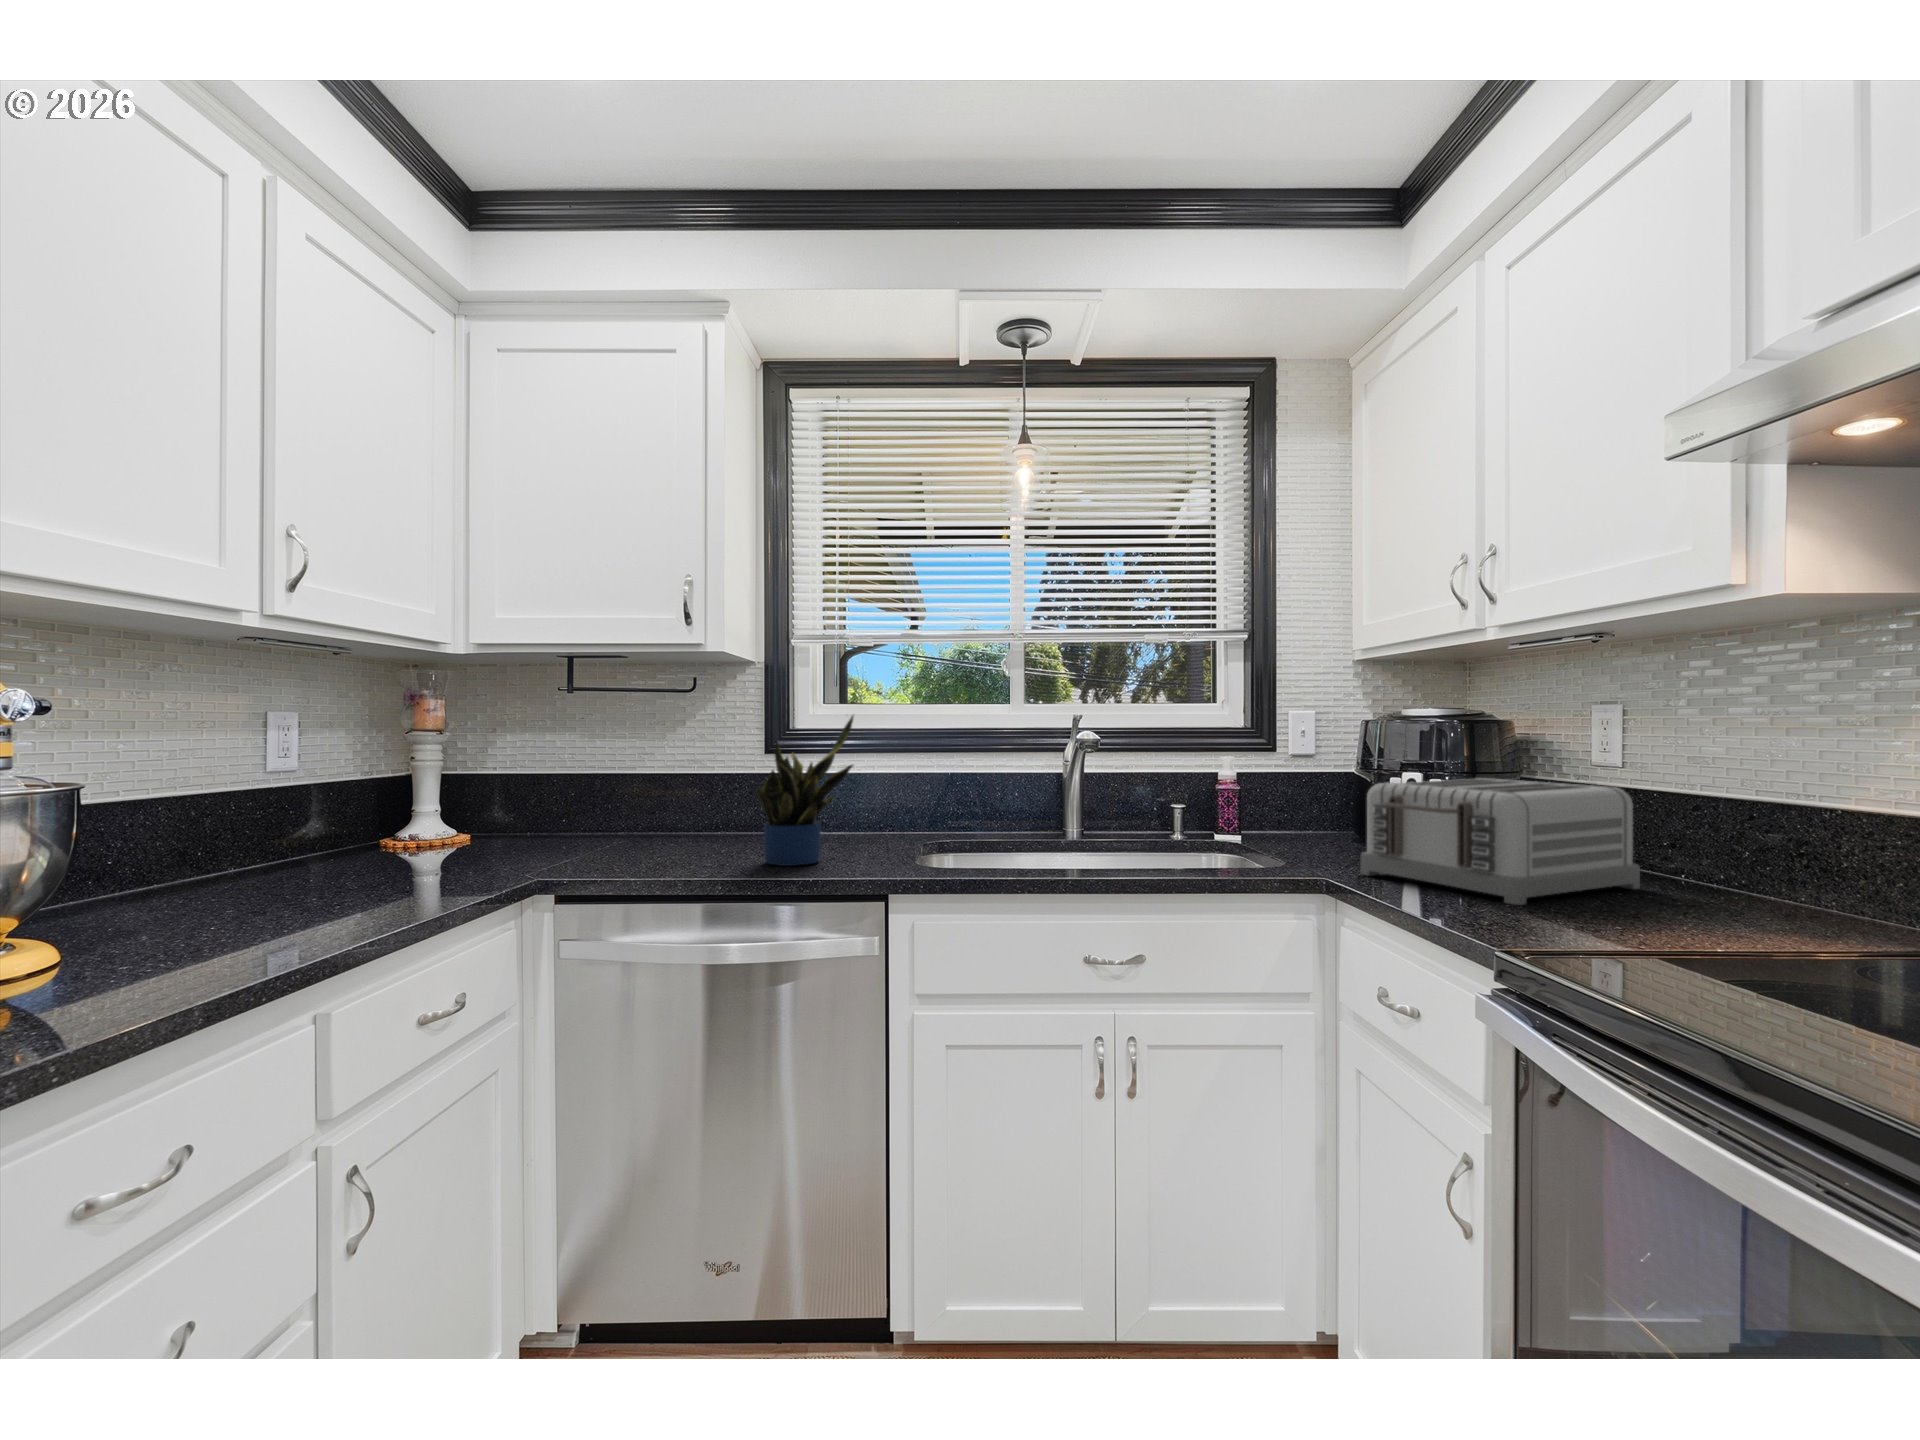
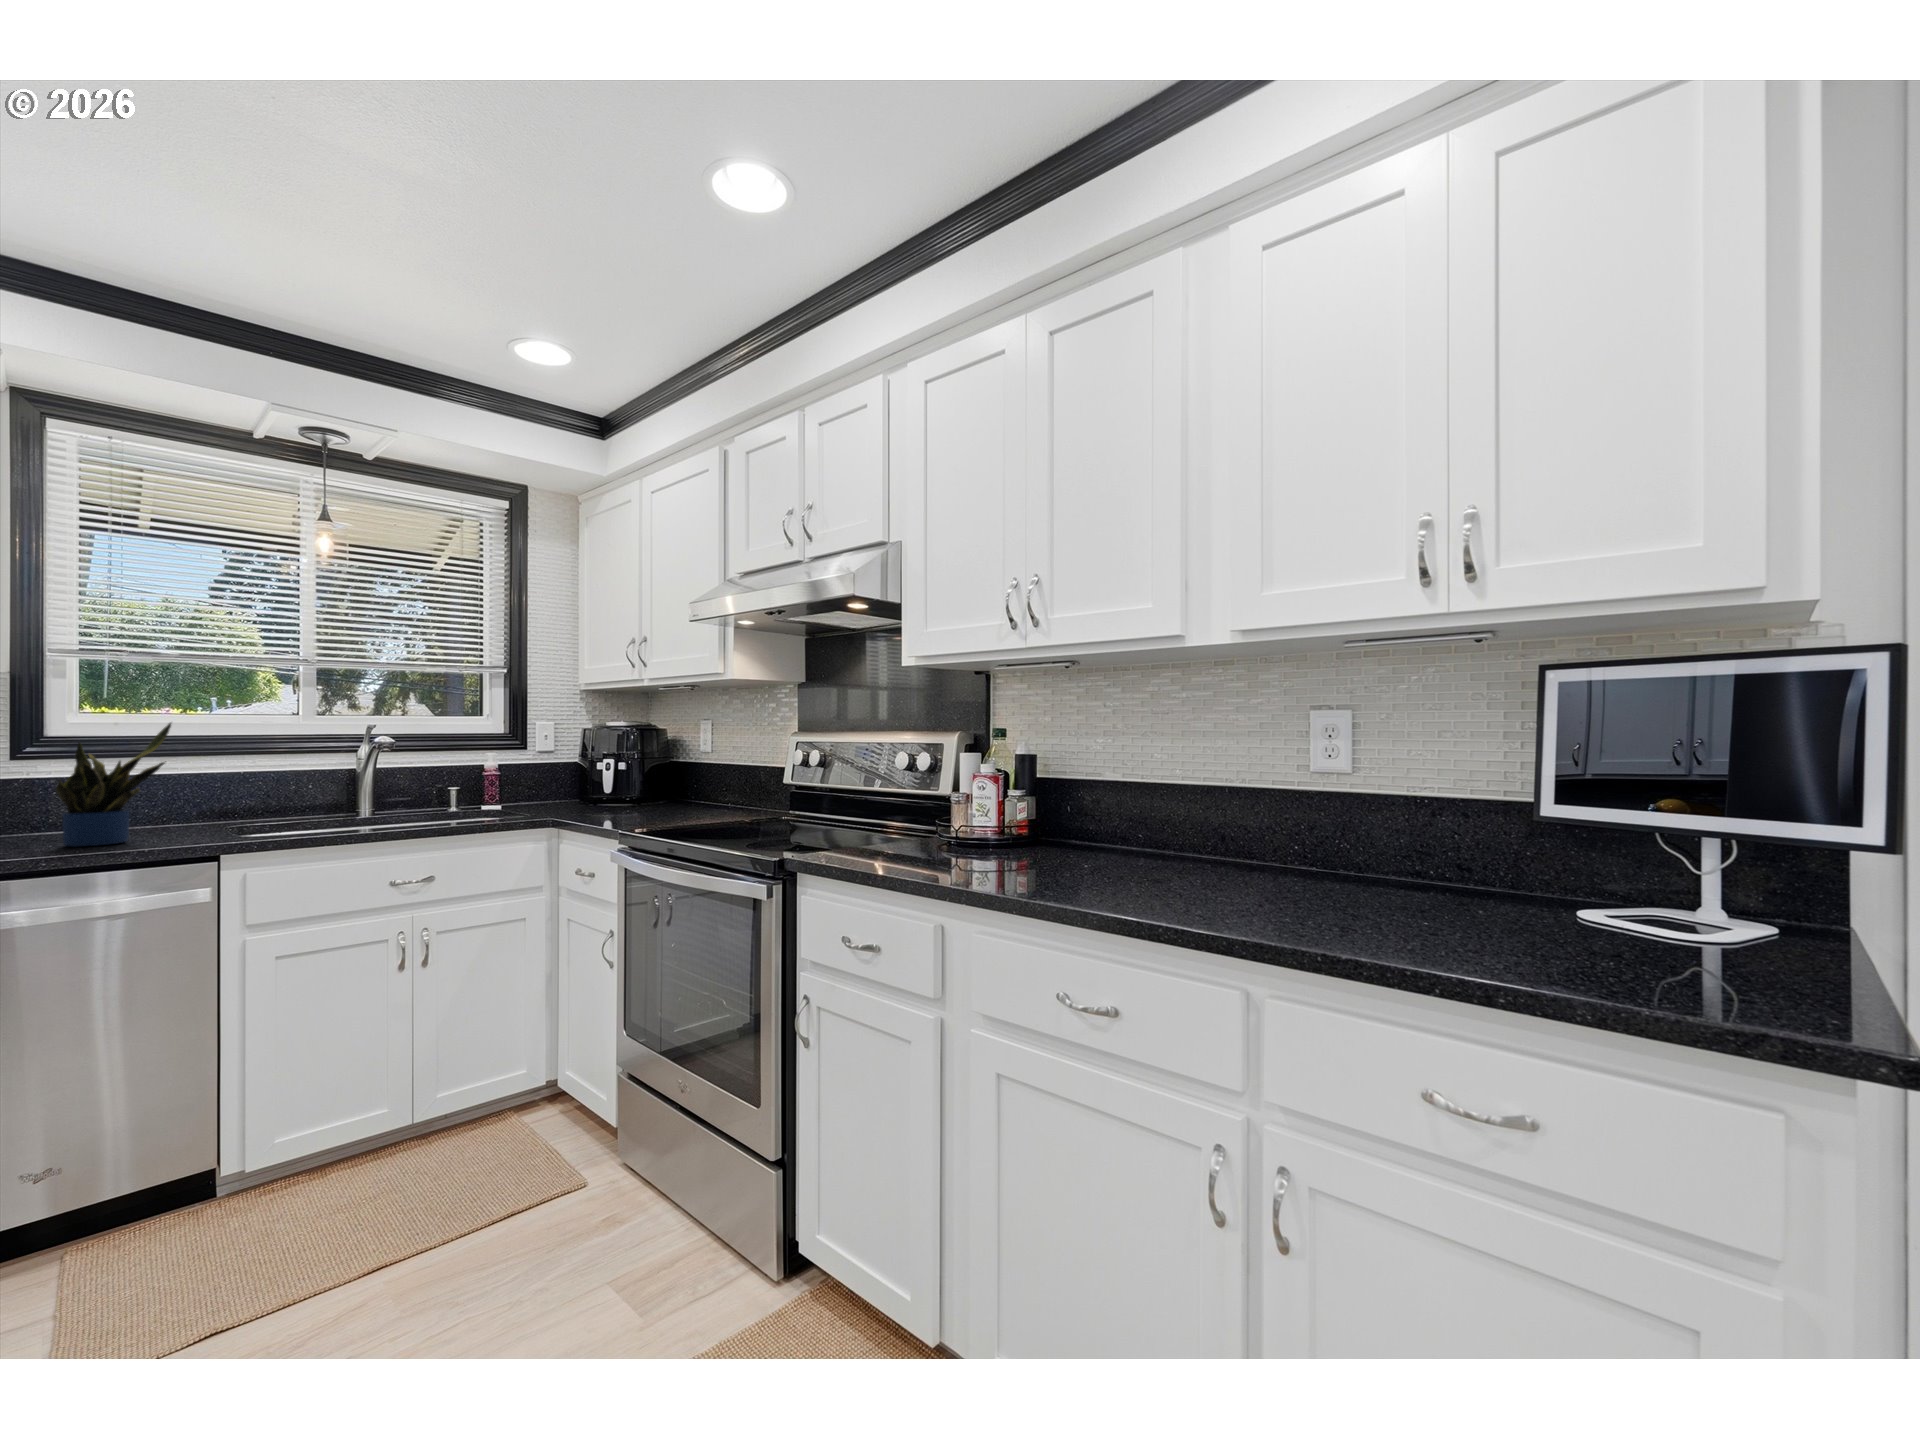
toaster: present [1361,778,1640,905] -> none [577,759,715,819]

